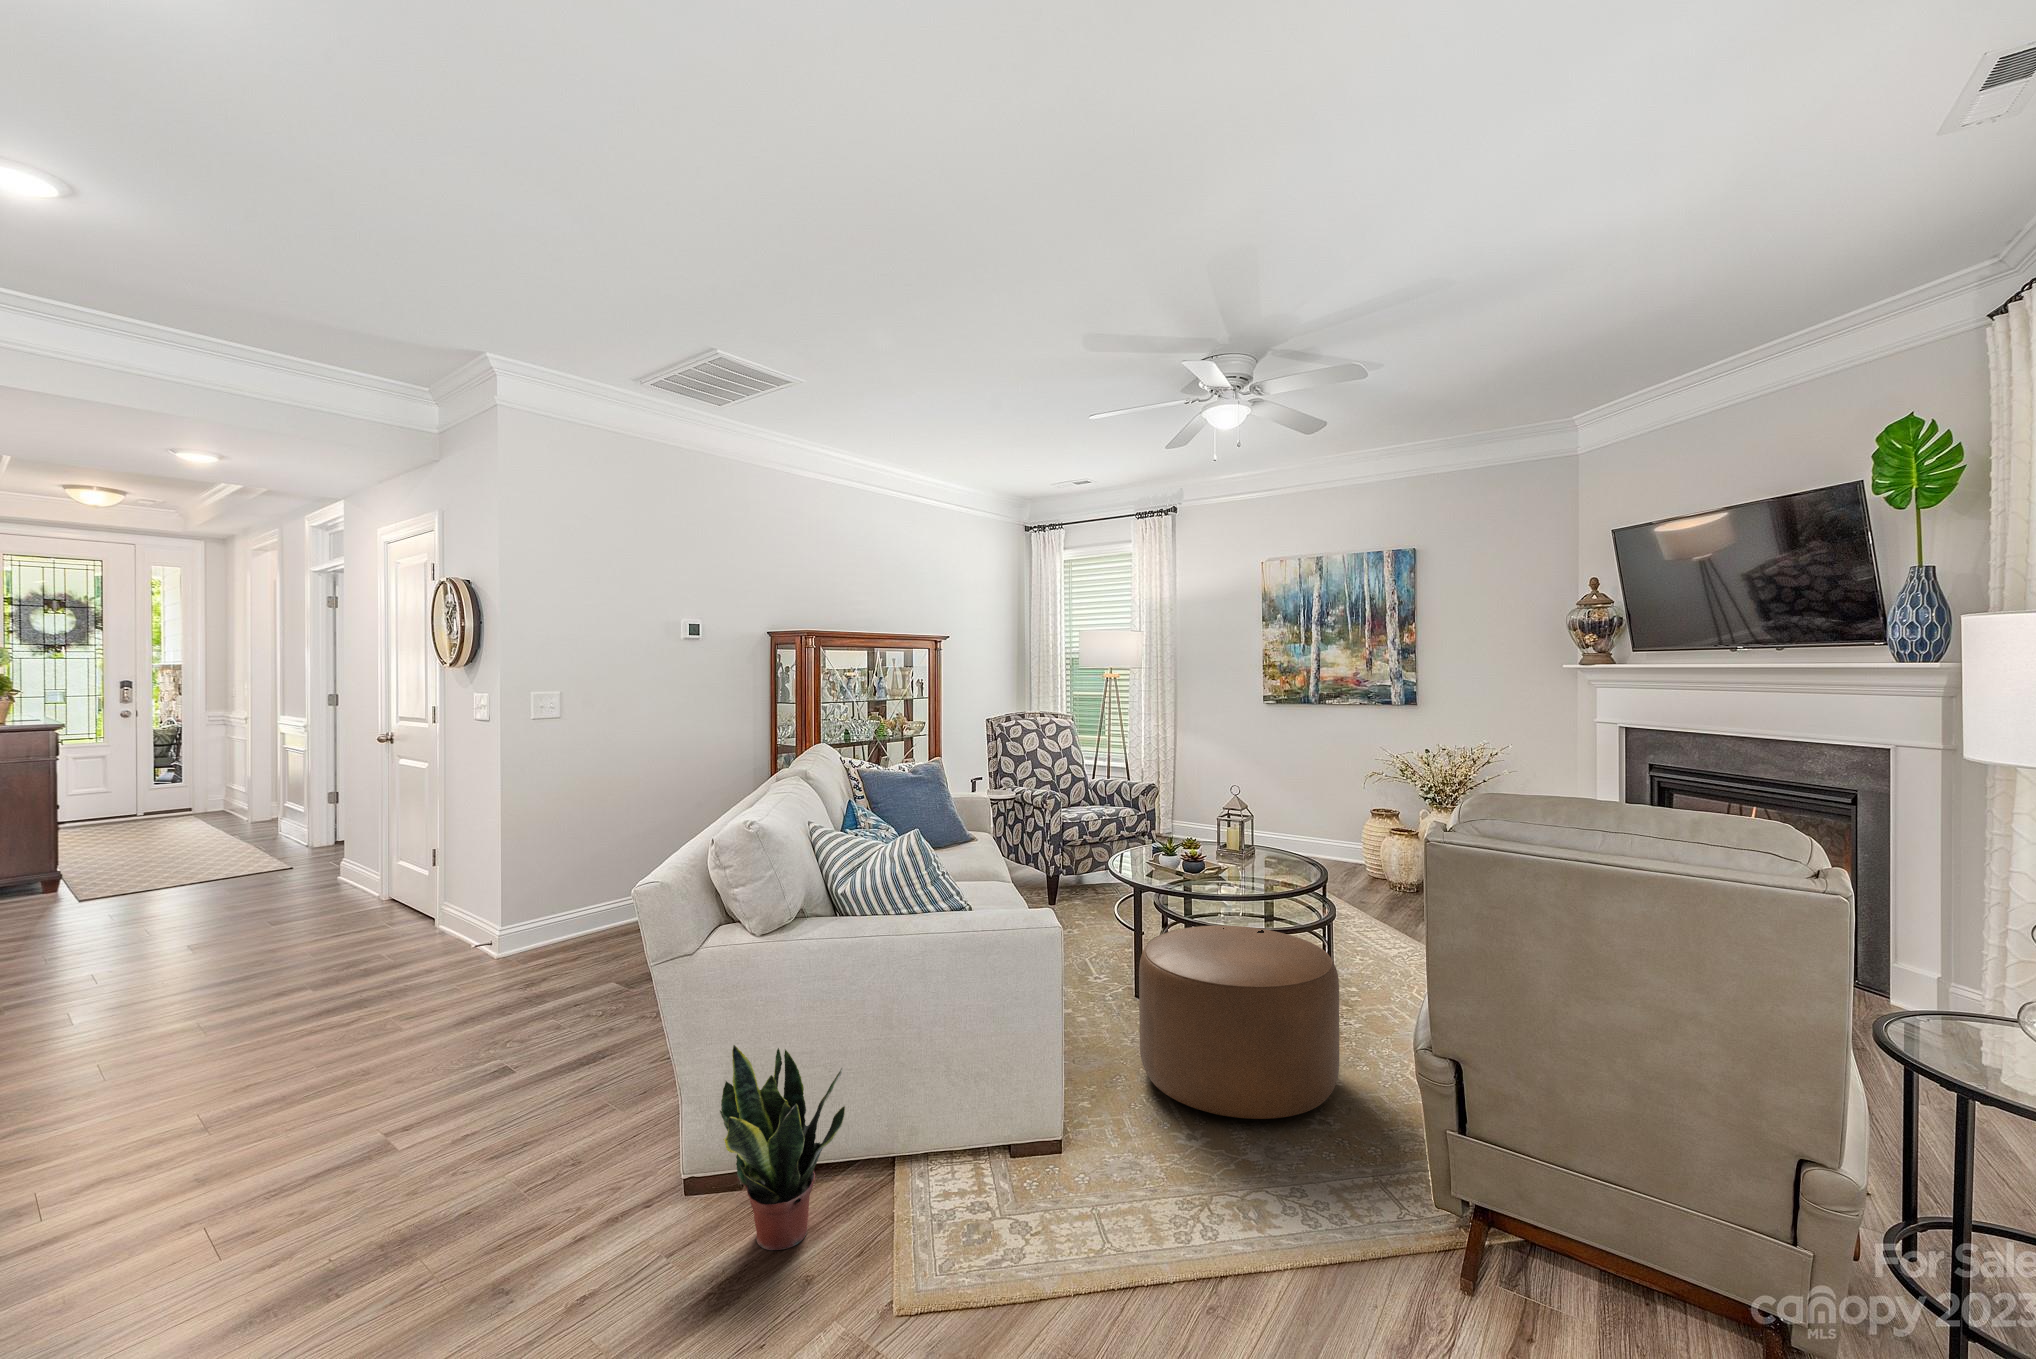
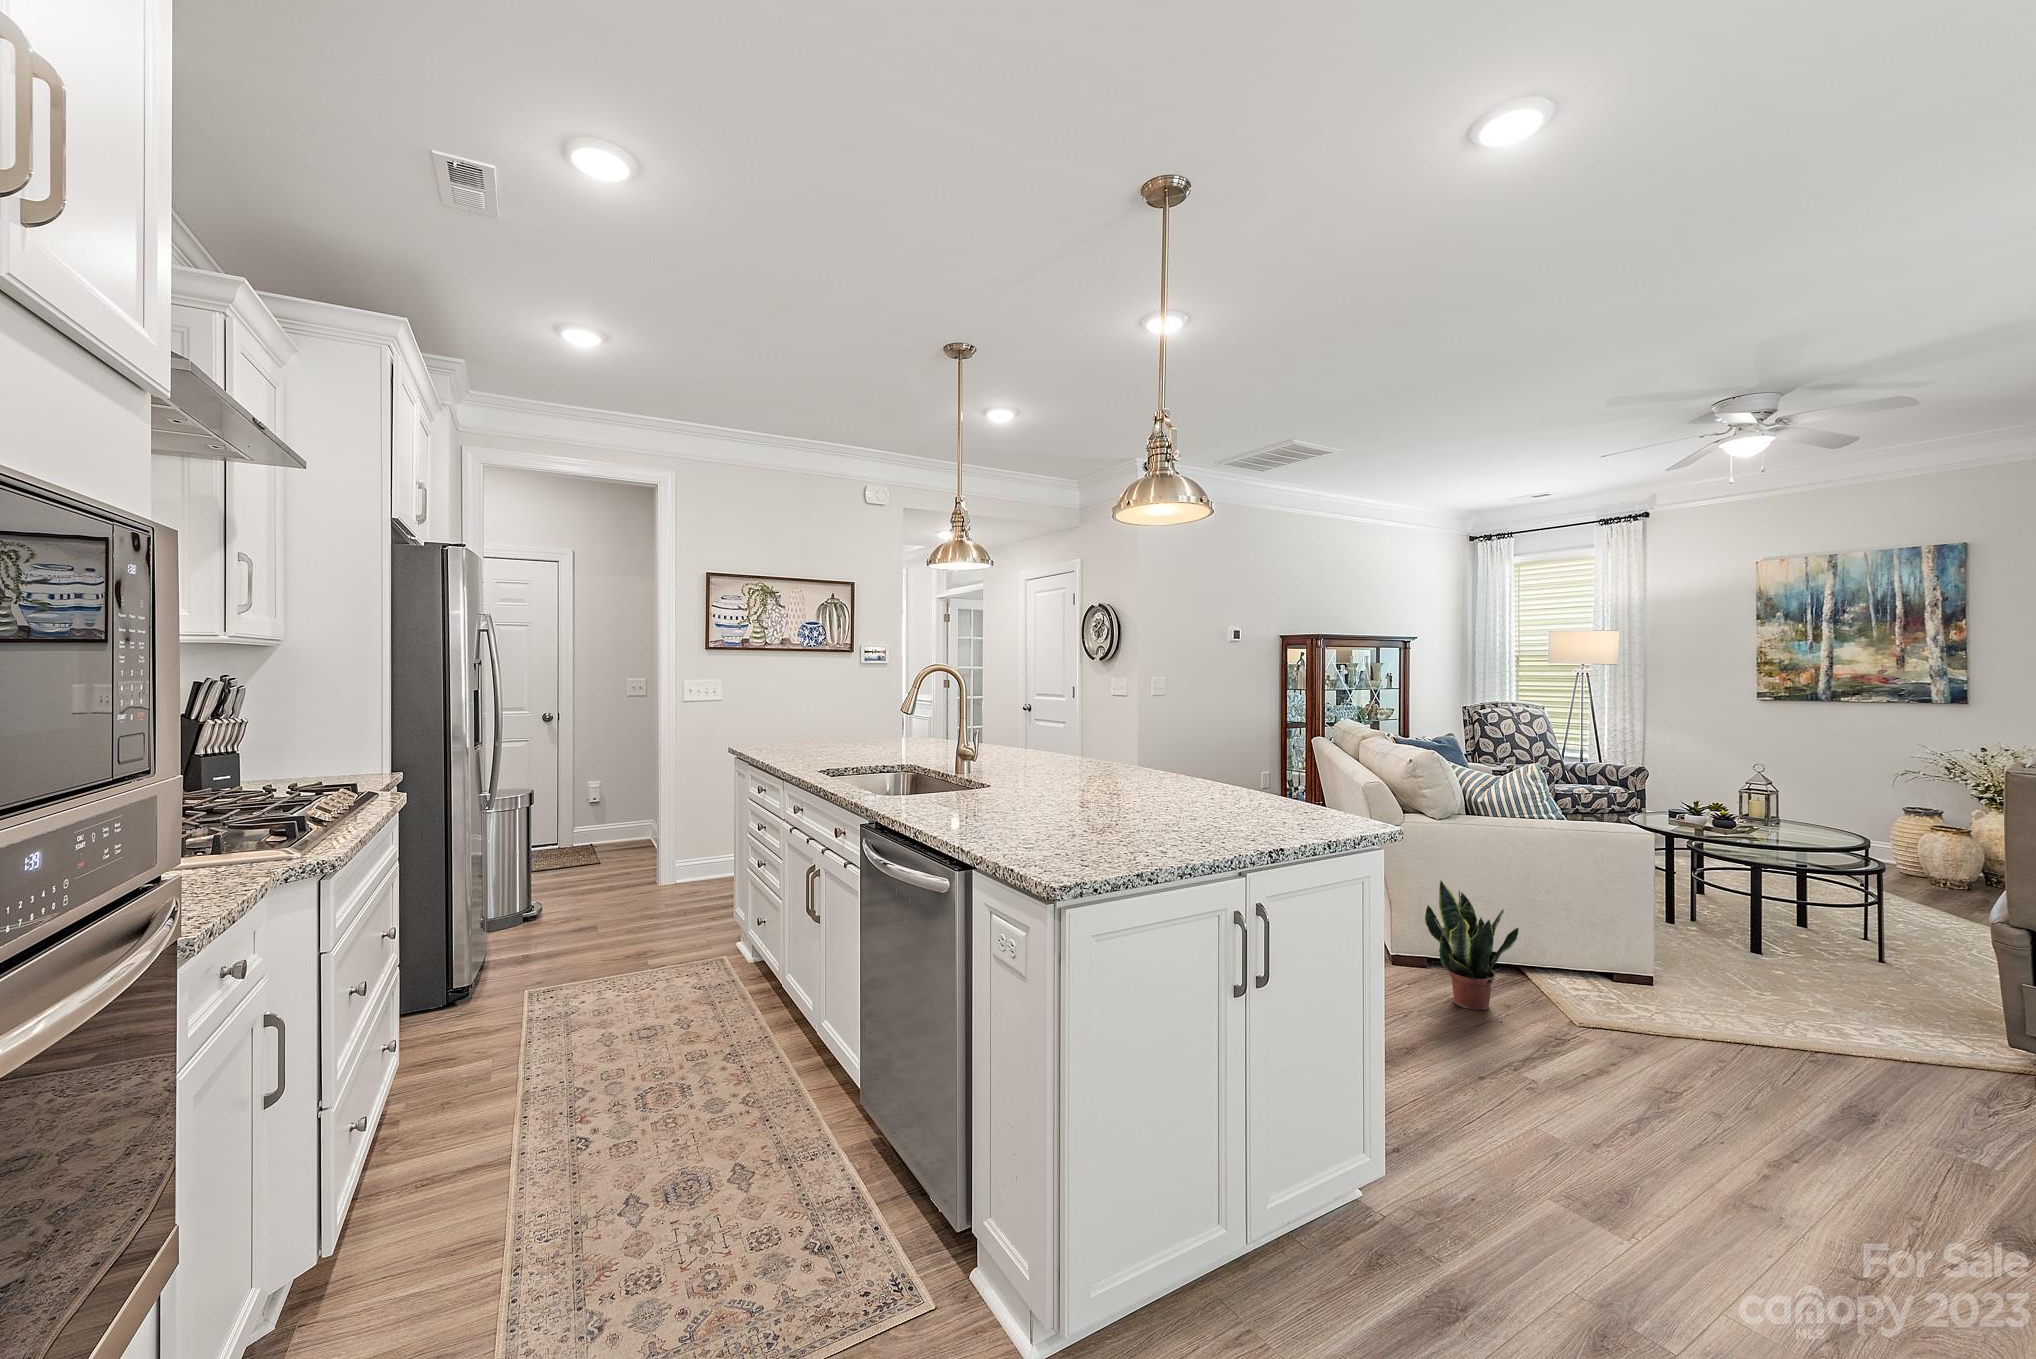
ottoman: present [1139,925,1339,1119] -> none [1707,864,1922,1006]

